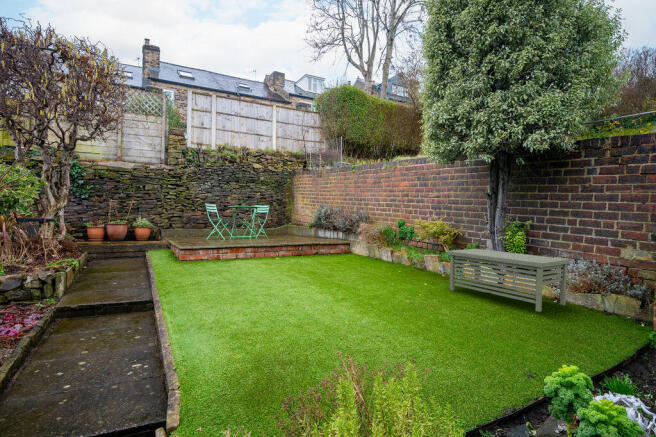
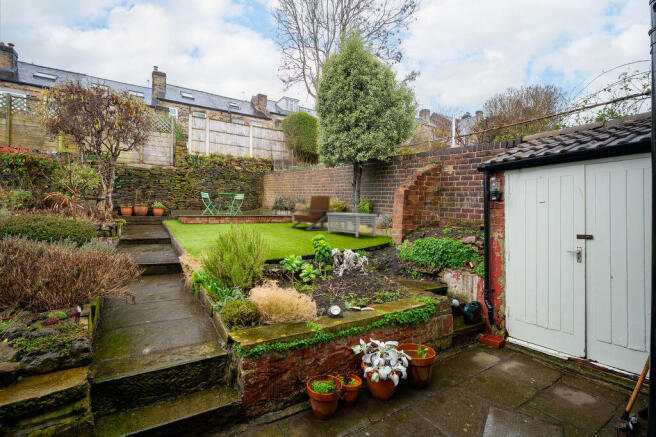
lounge chair: none [363,215,448,282] -> present [291,196,335,230]

